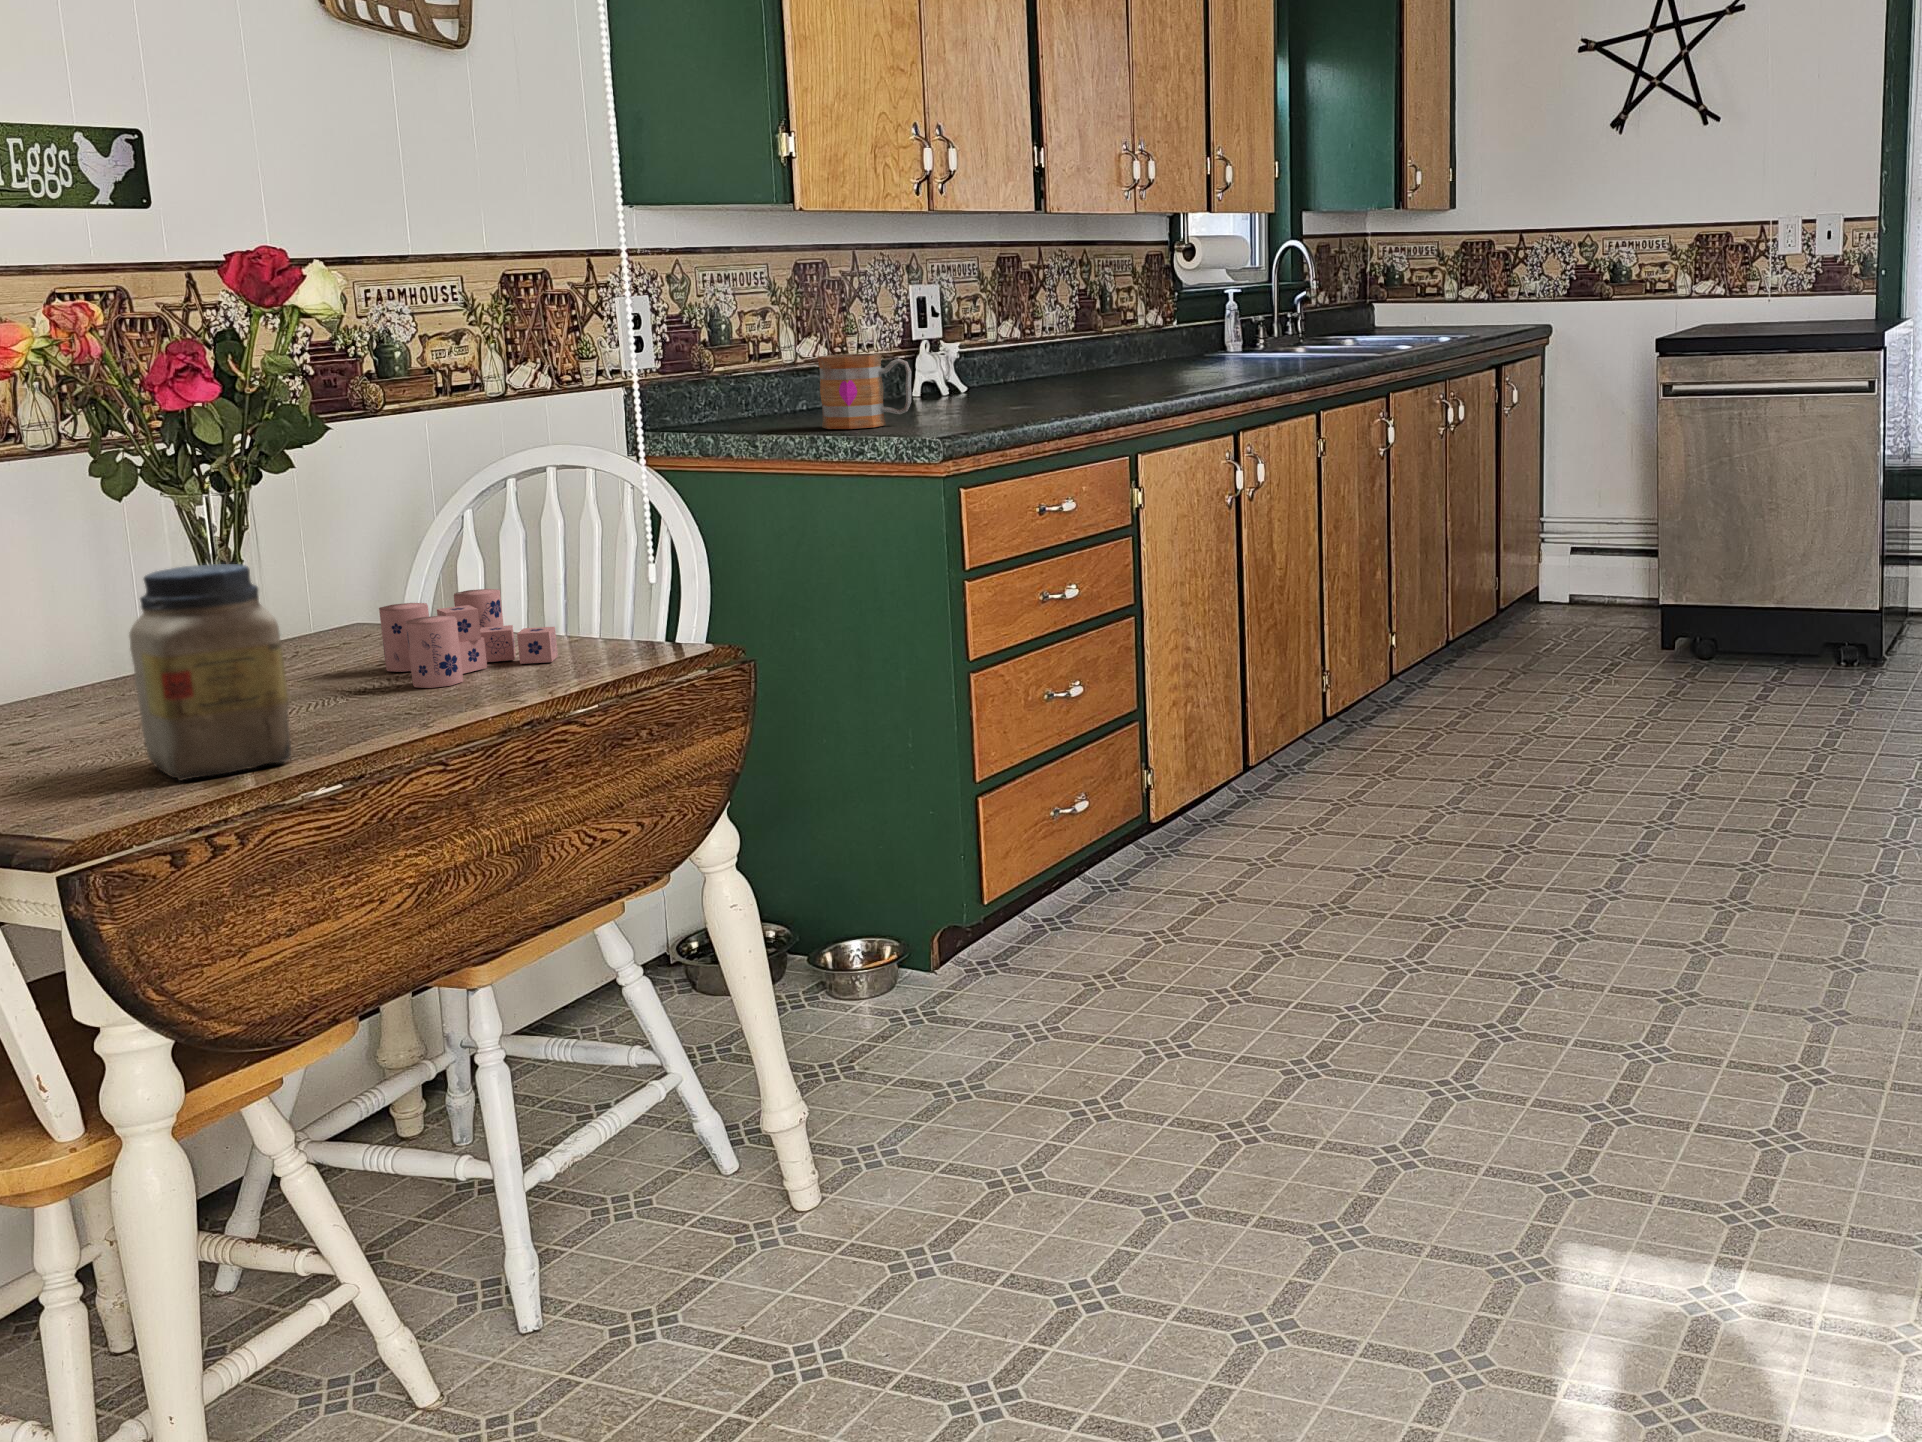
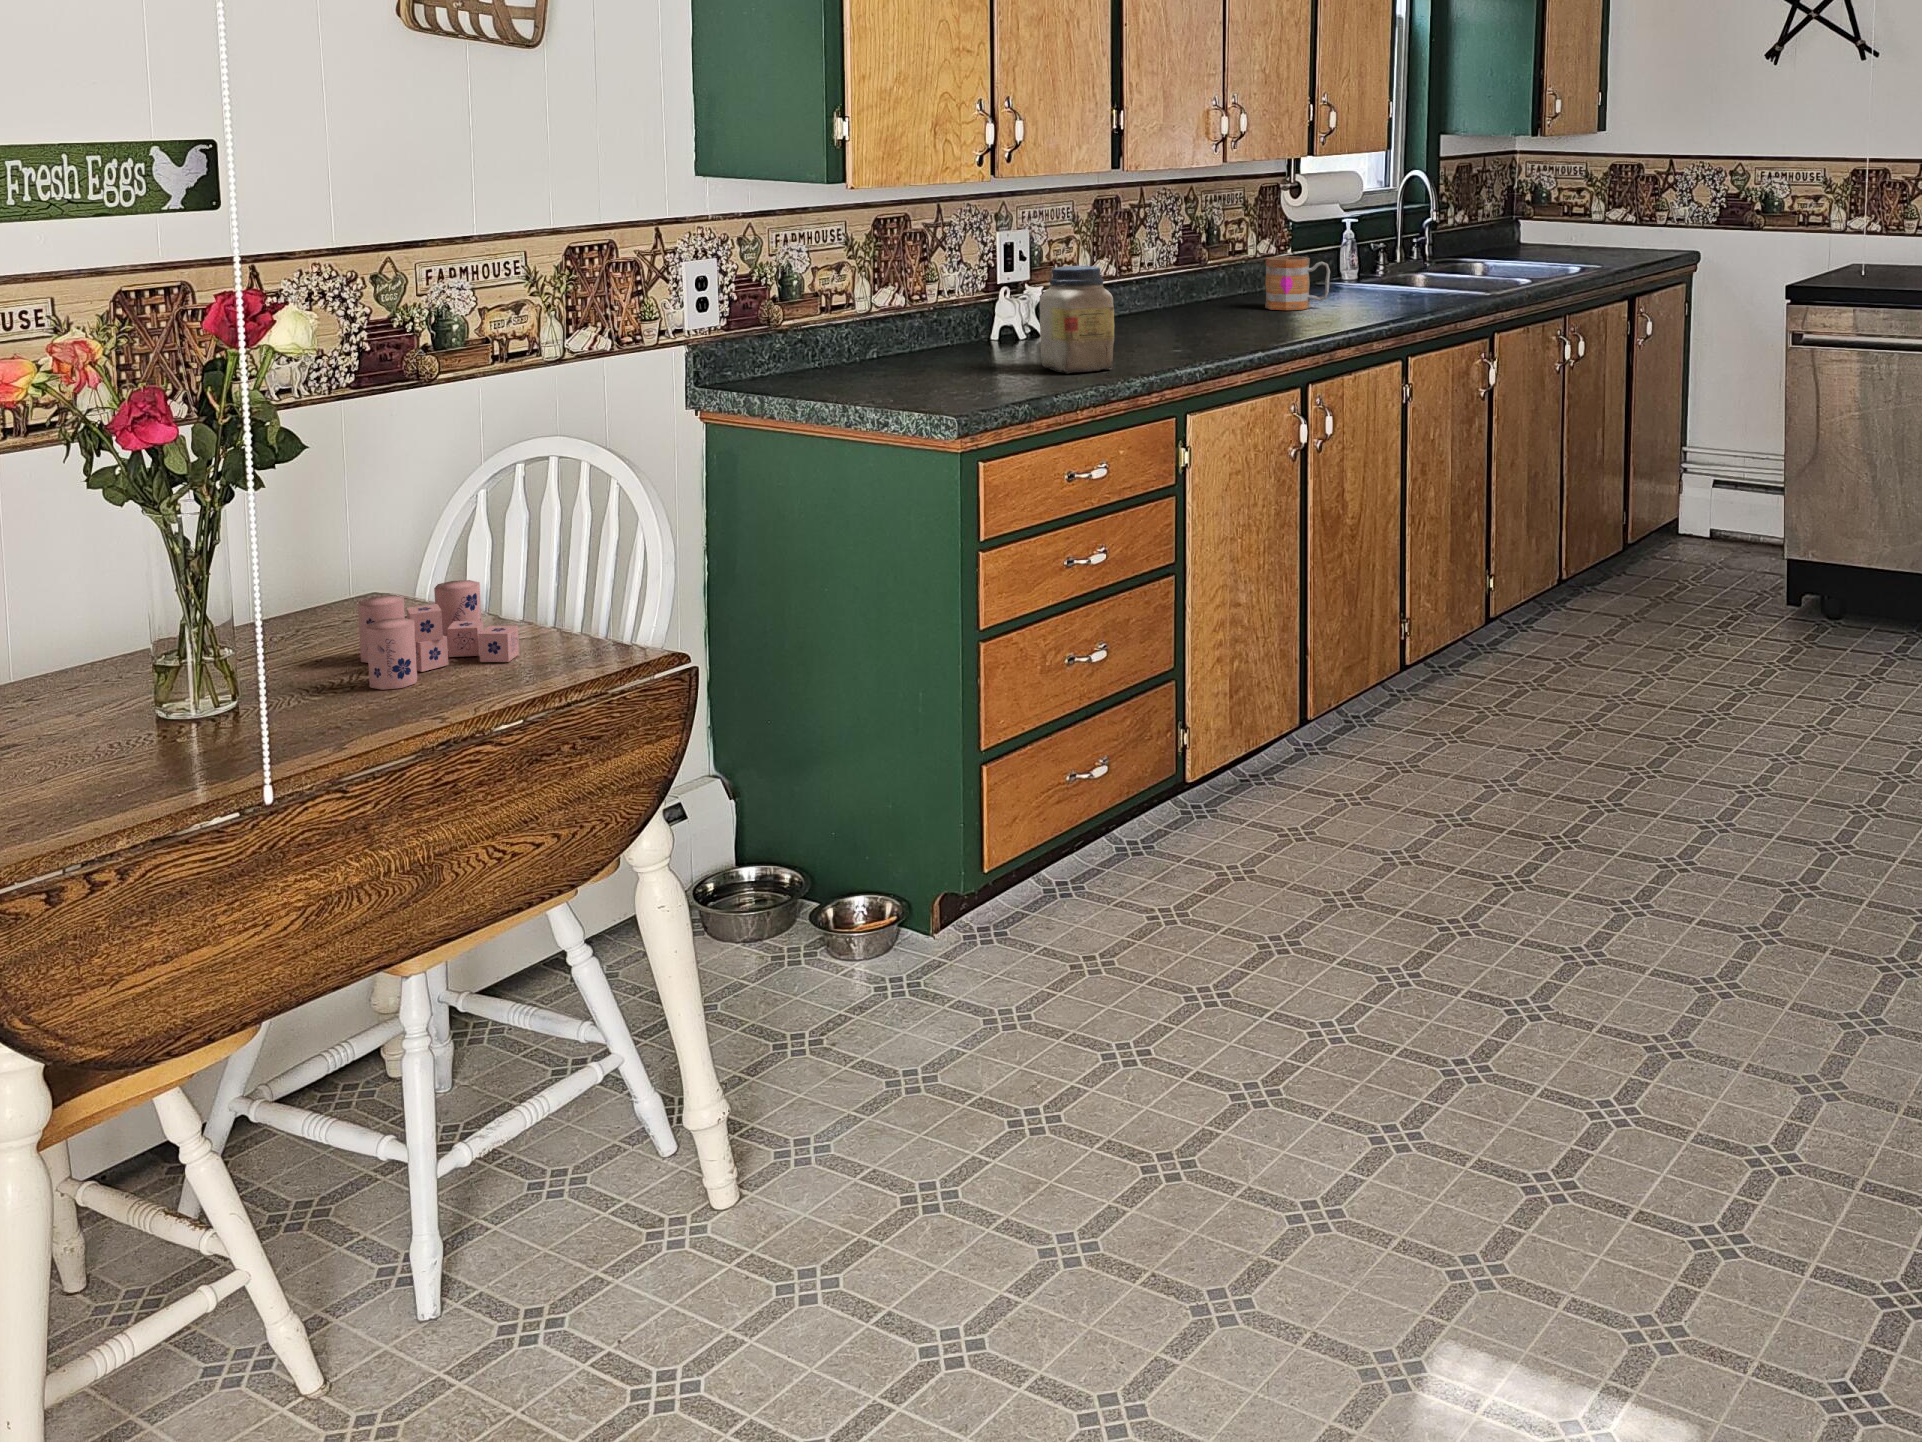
mug: present [817,354,911,429] -> present [1265,256,1330,310]
jar: present [129,564,291,781] -> present [1040,266,1115,373]

